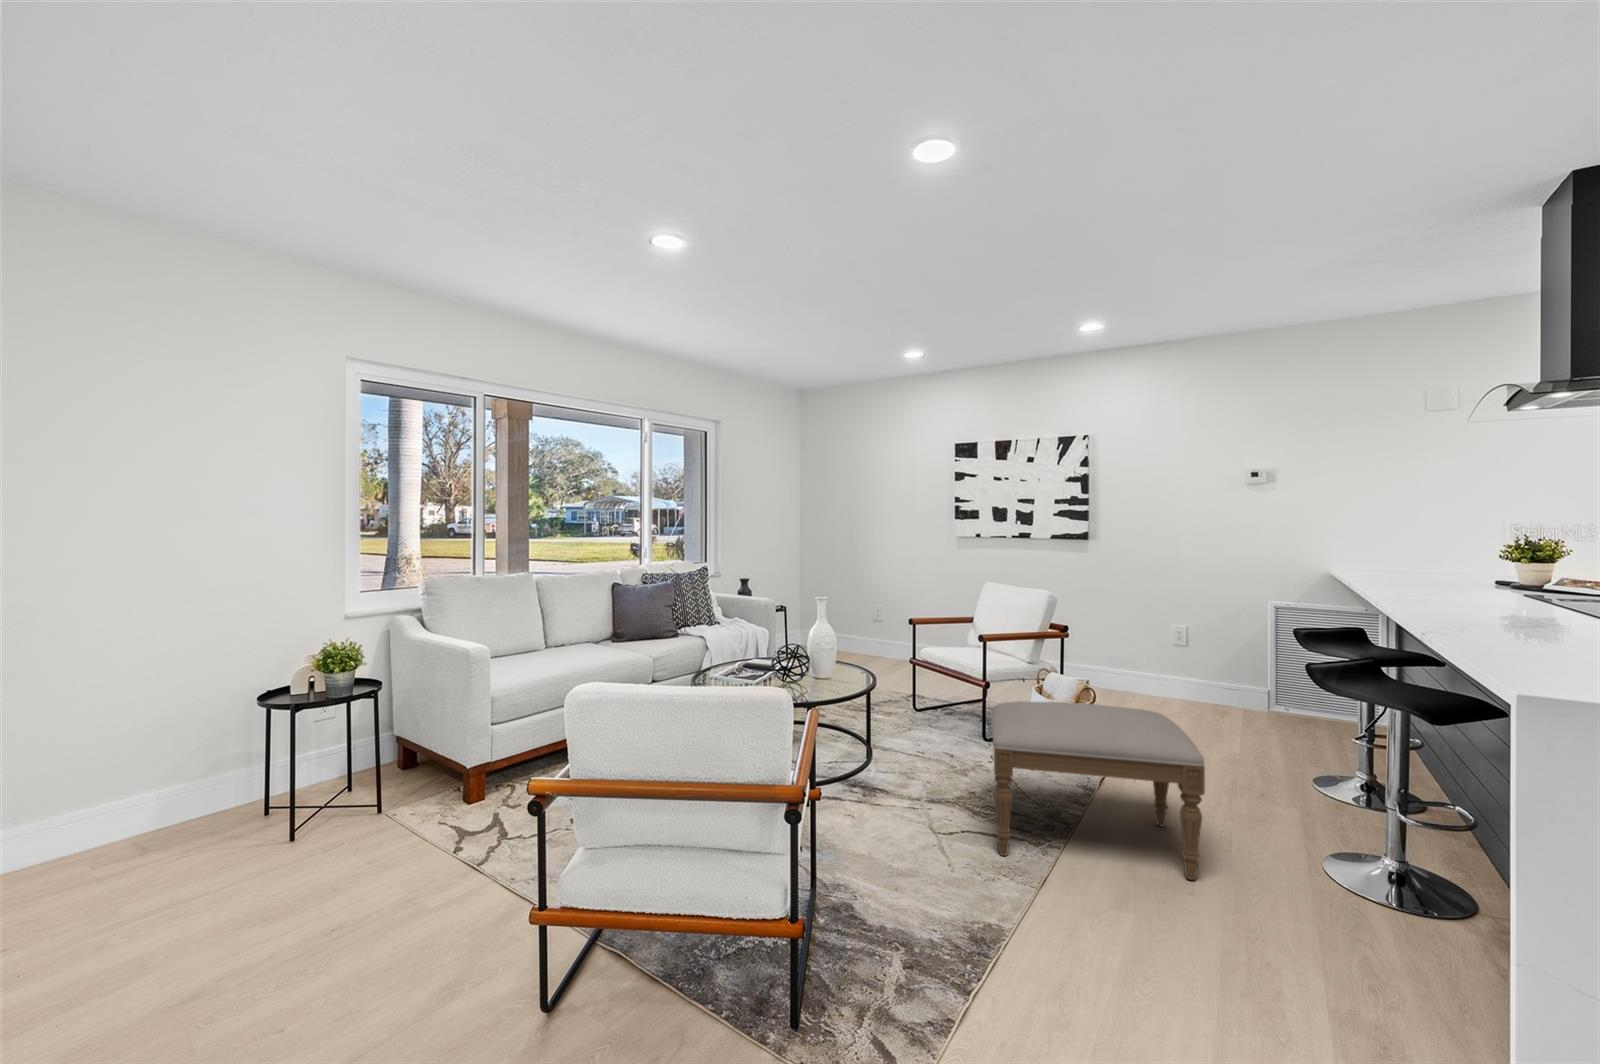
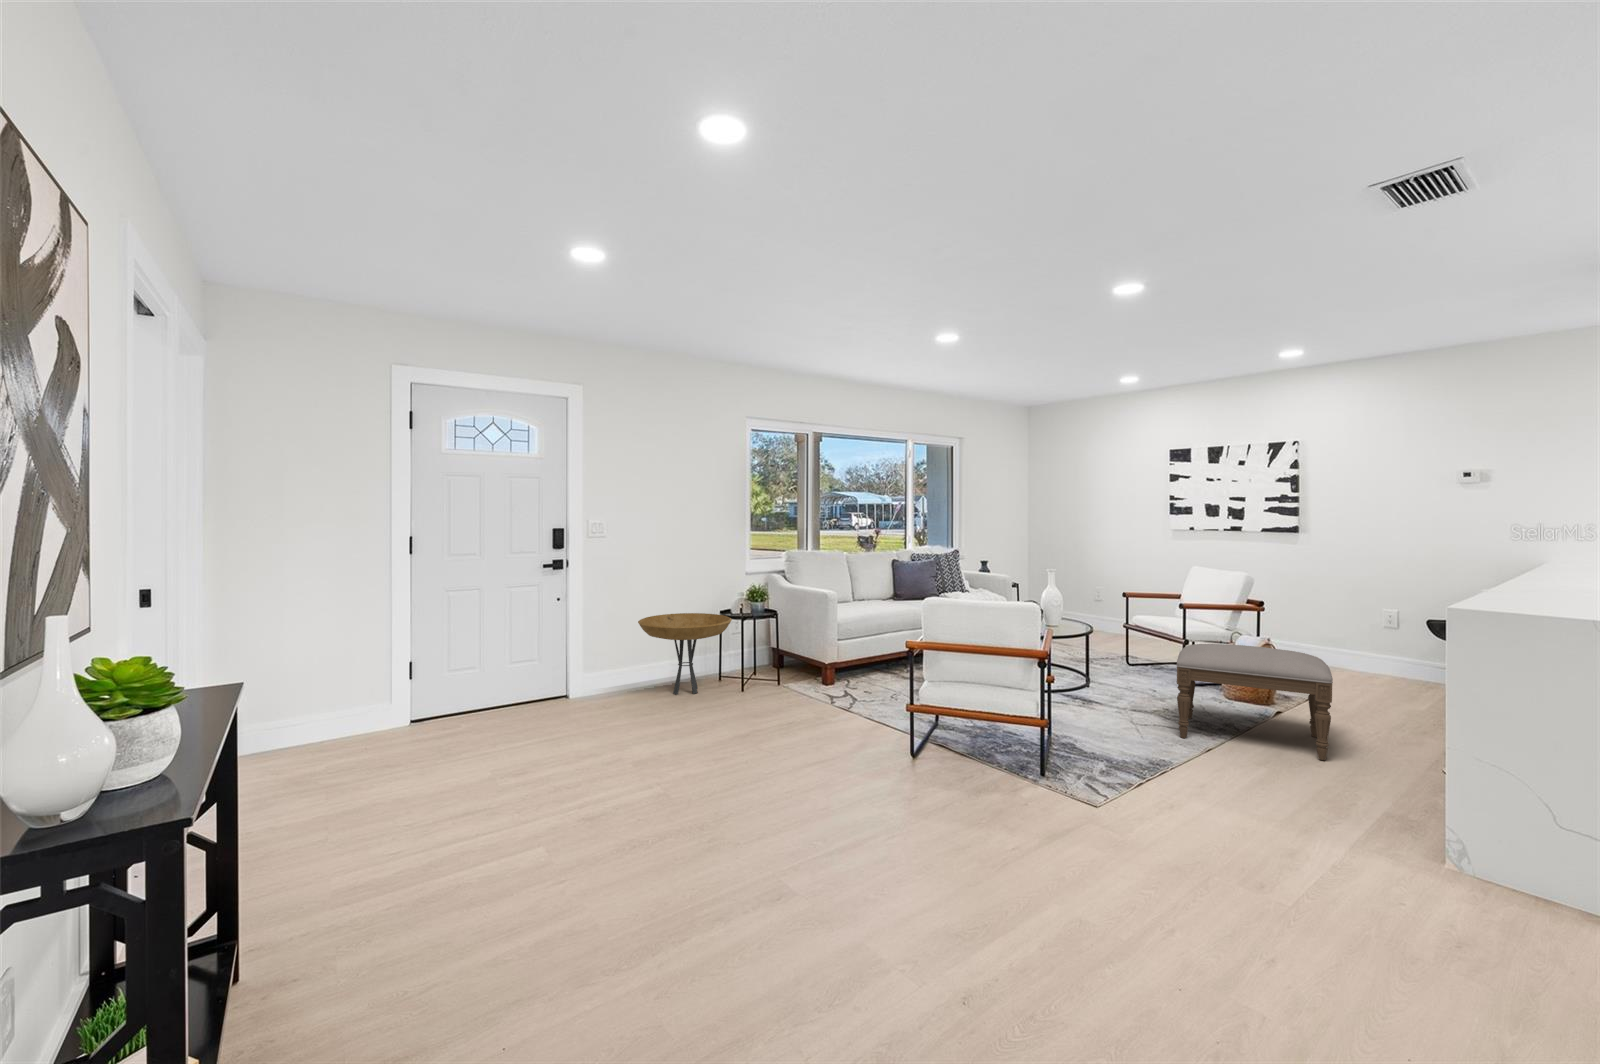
side table: none [33,694,277,864] -> present [638,613,732,694]

